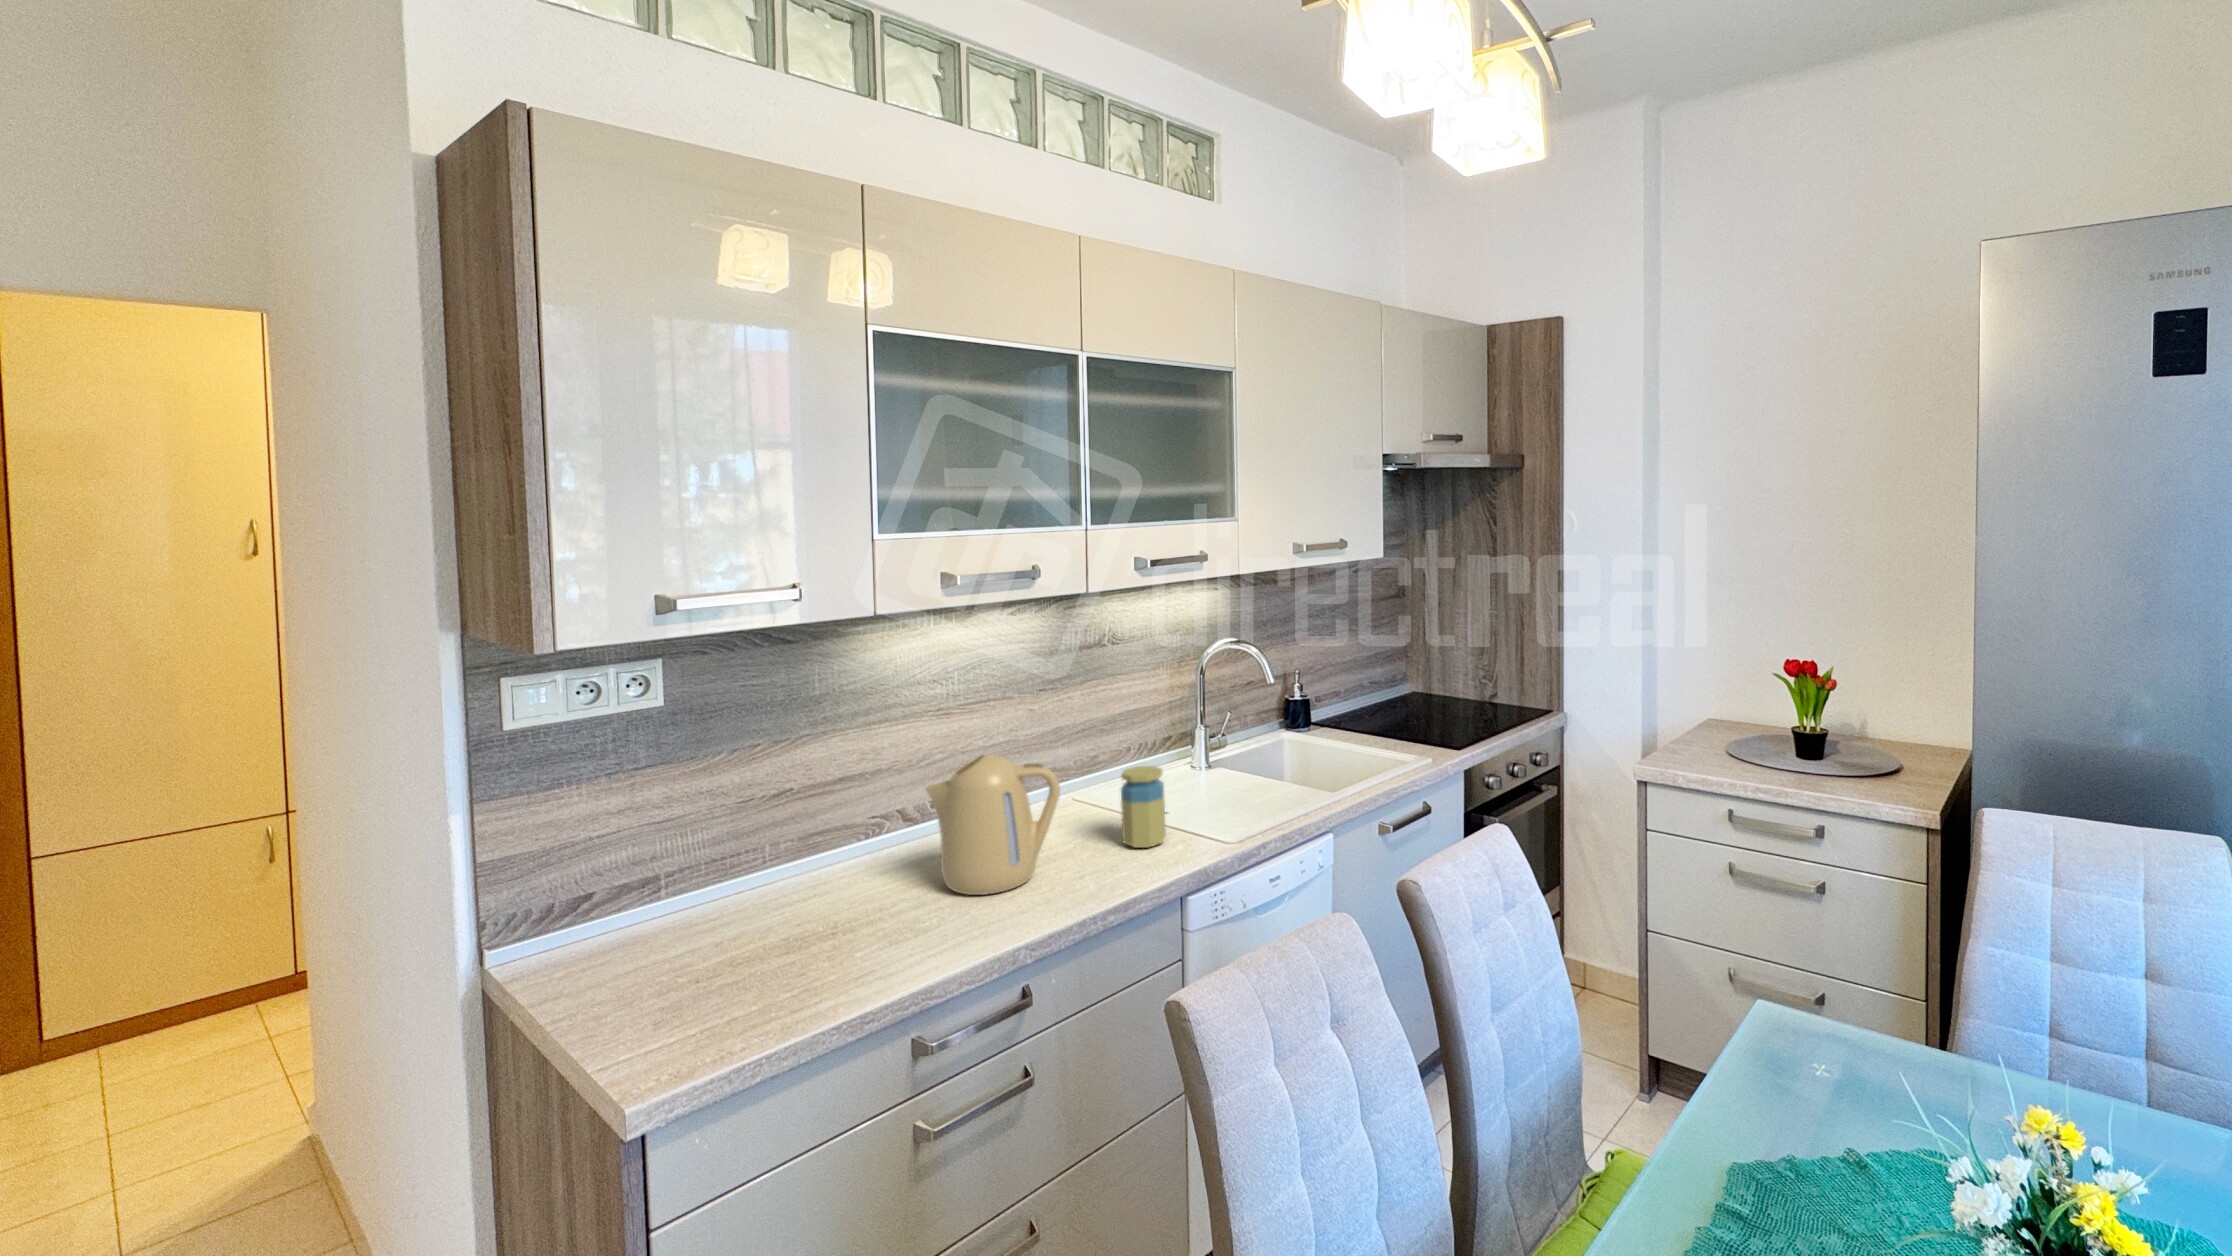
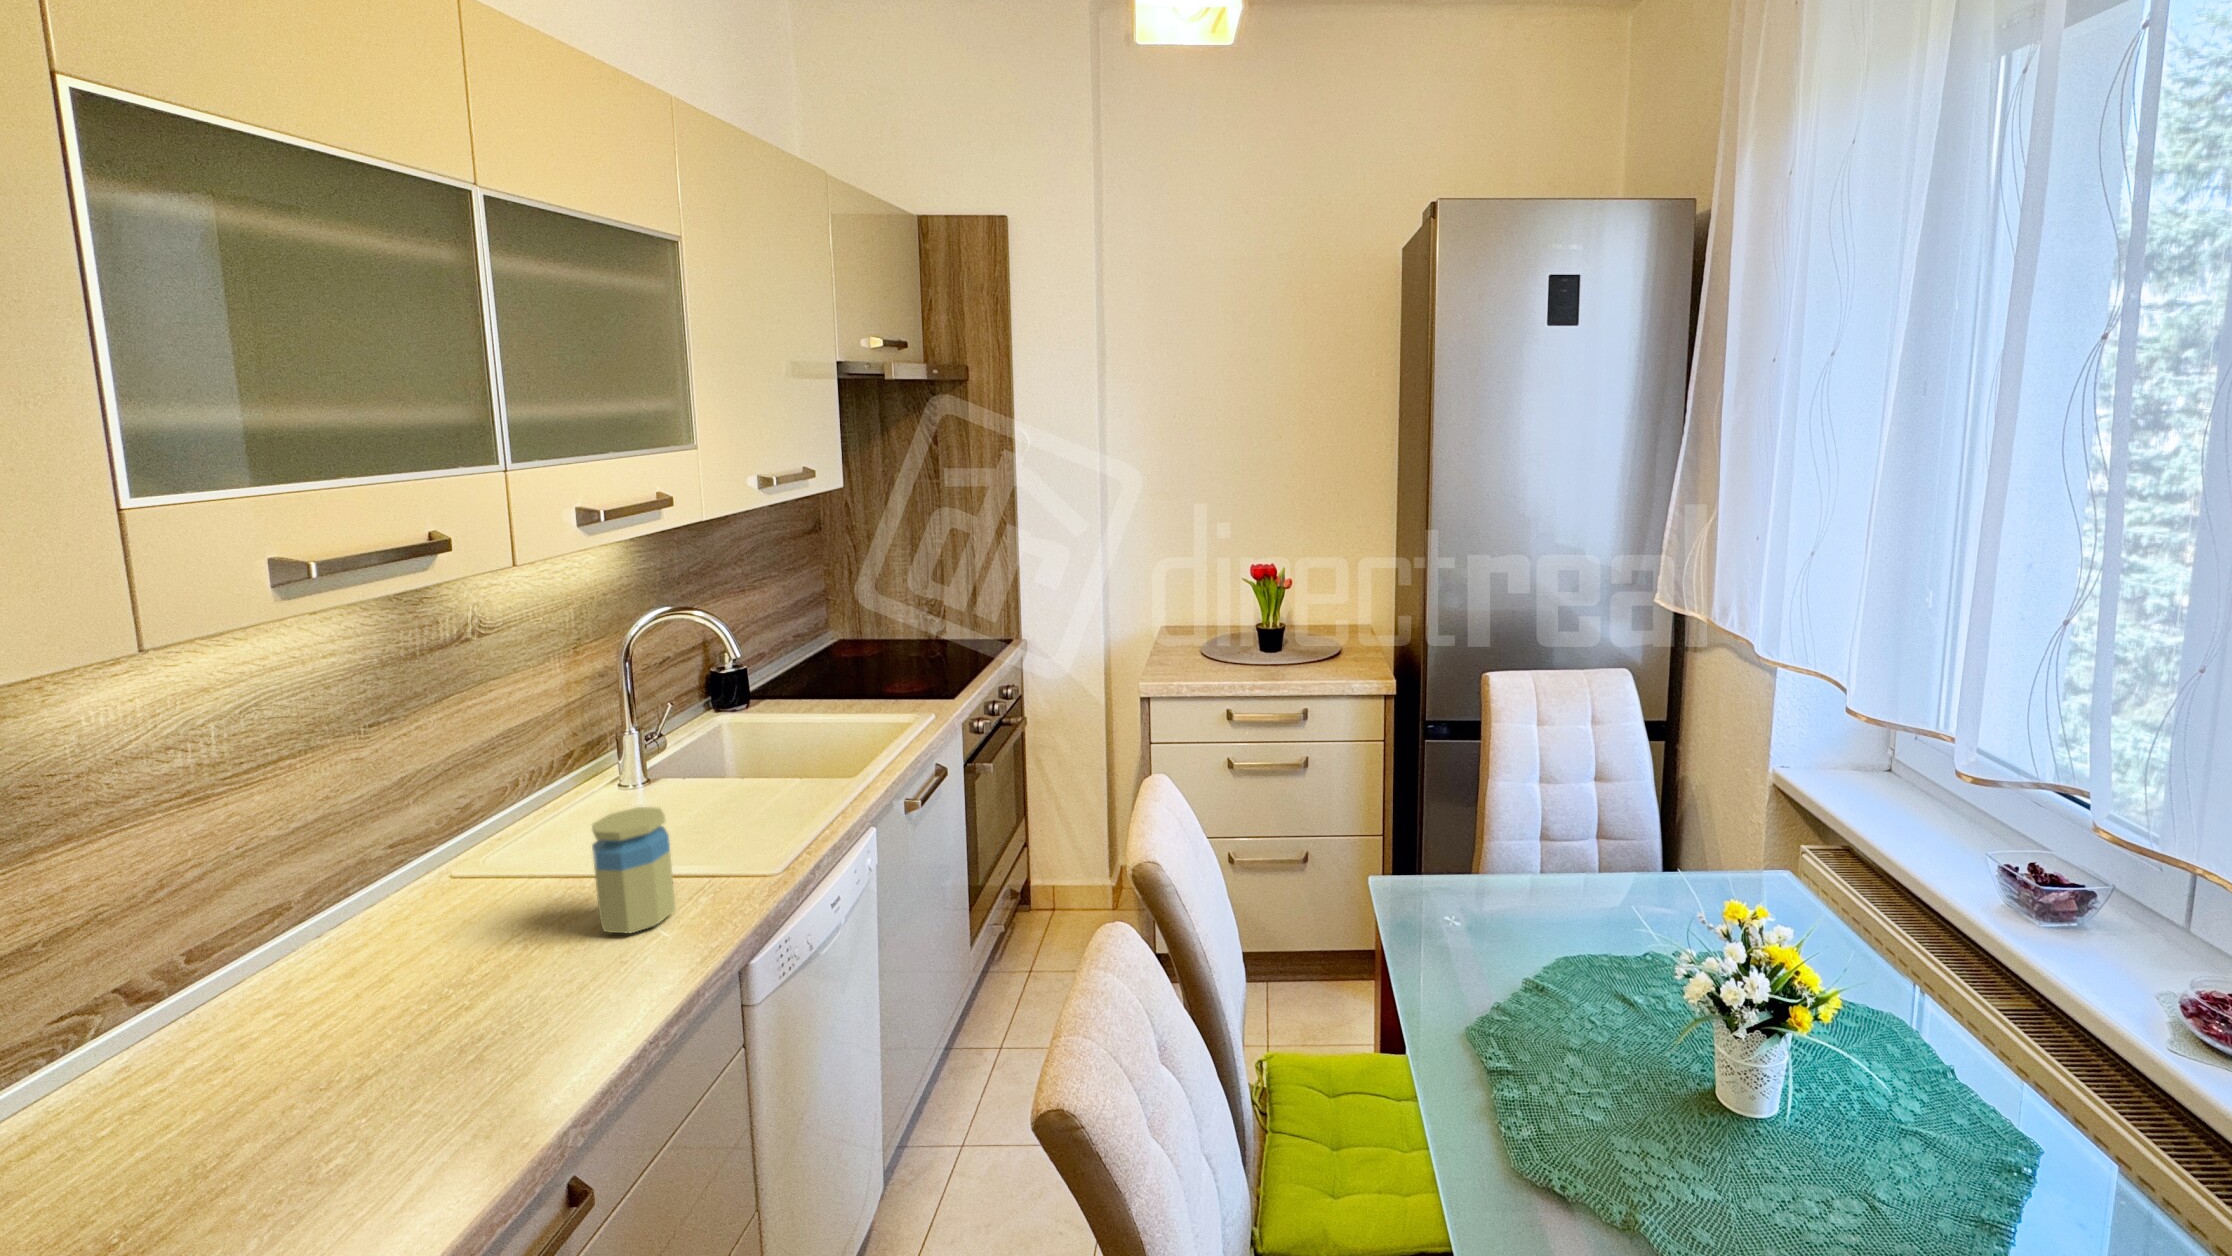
kettle: present [925,754,1060,895] -> none [192,855,517,1128]

